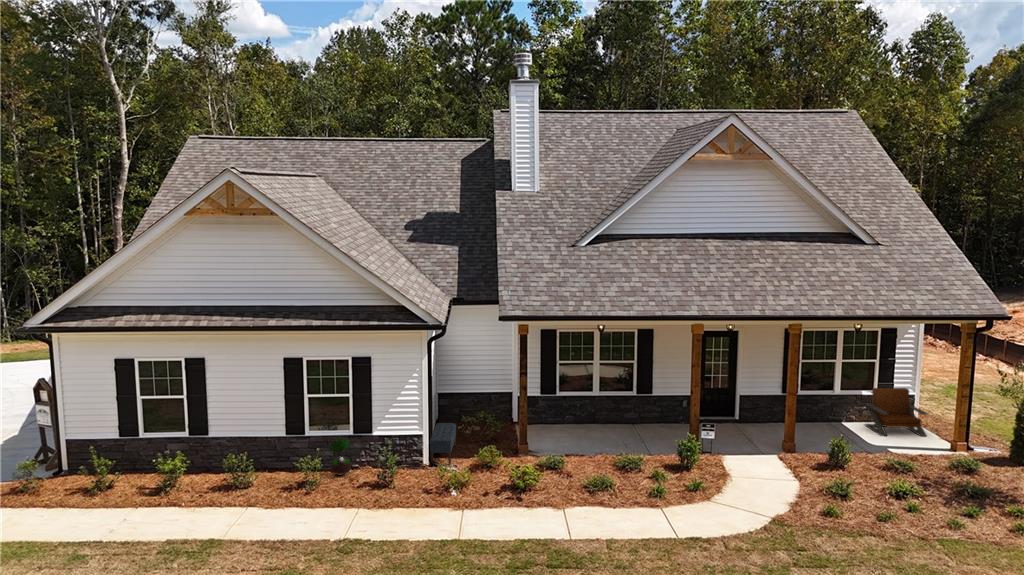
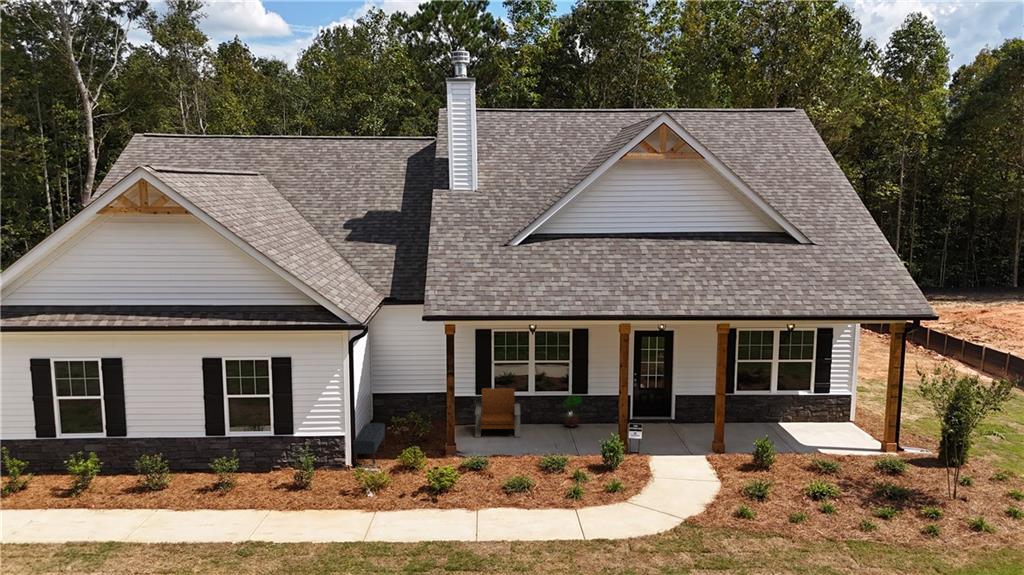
lounge chair: present [864,388,928,436] -> present [475,388,520,438]
potted tree: present [328,437,351,475] -> present [563,396,579,427]

